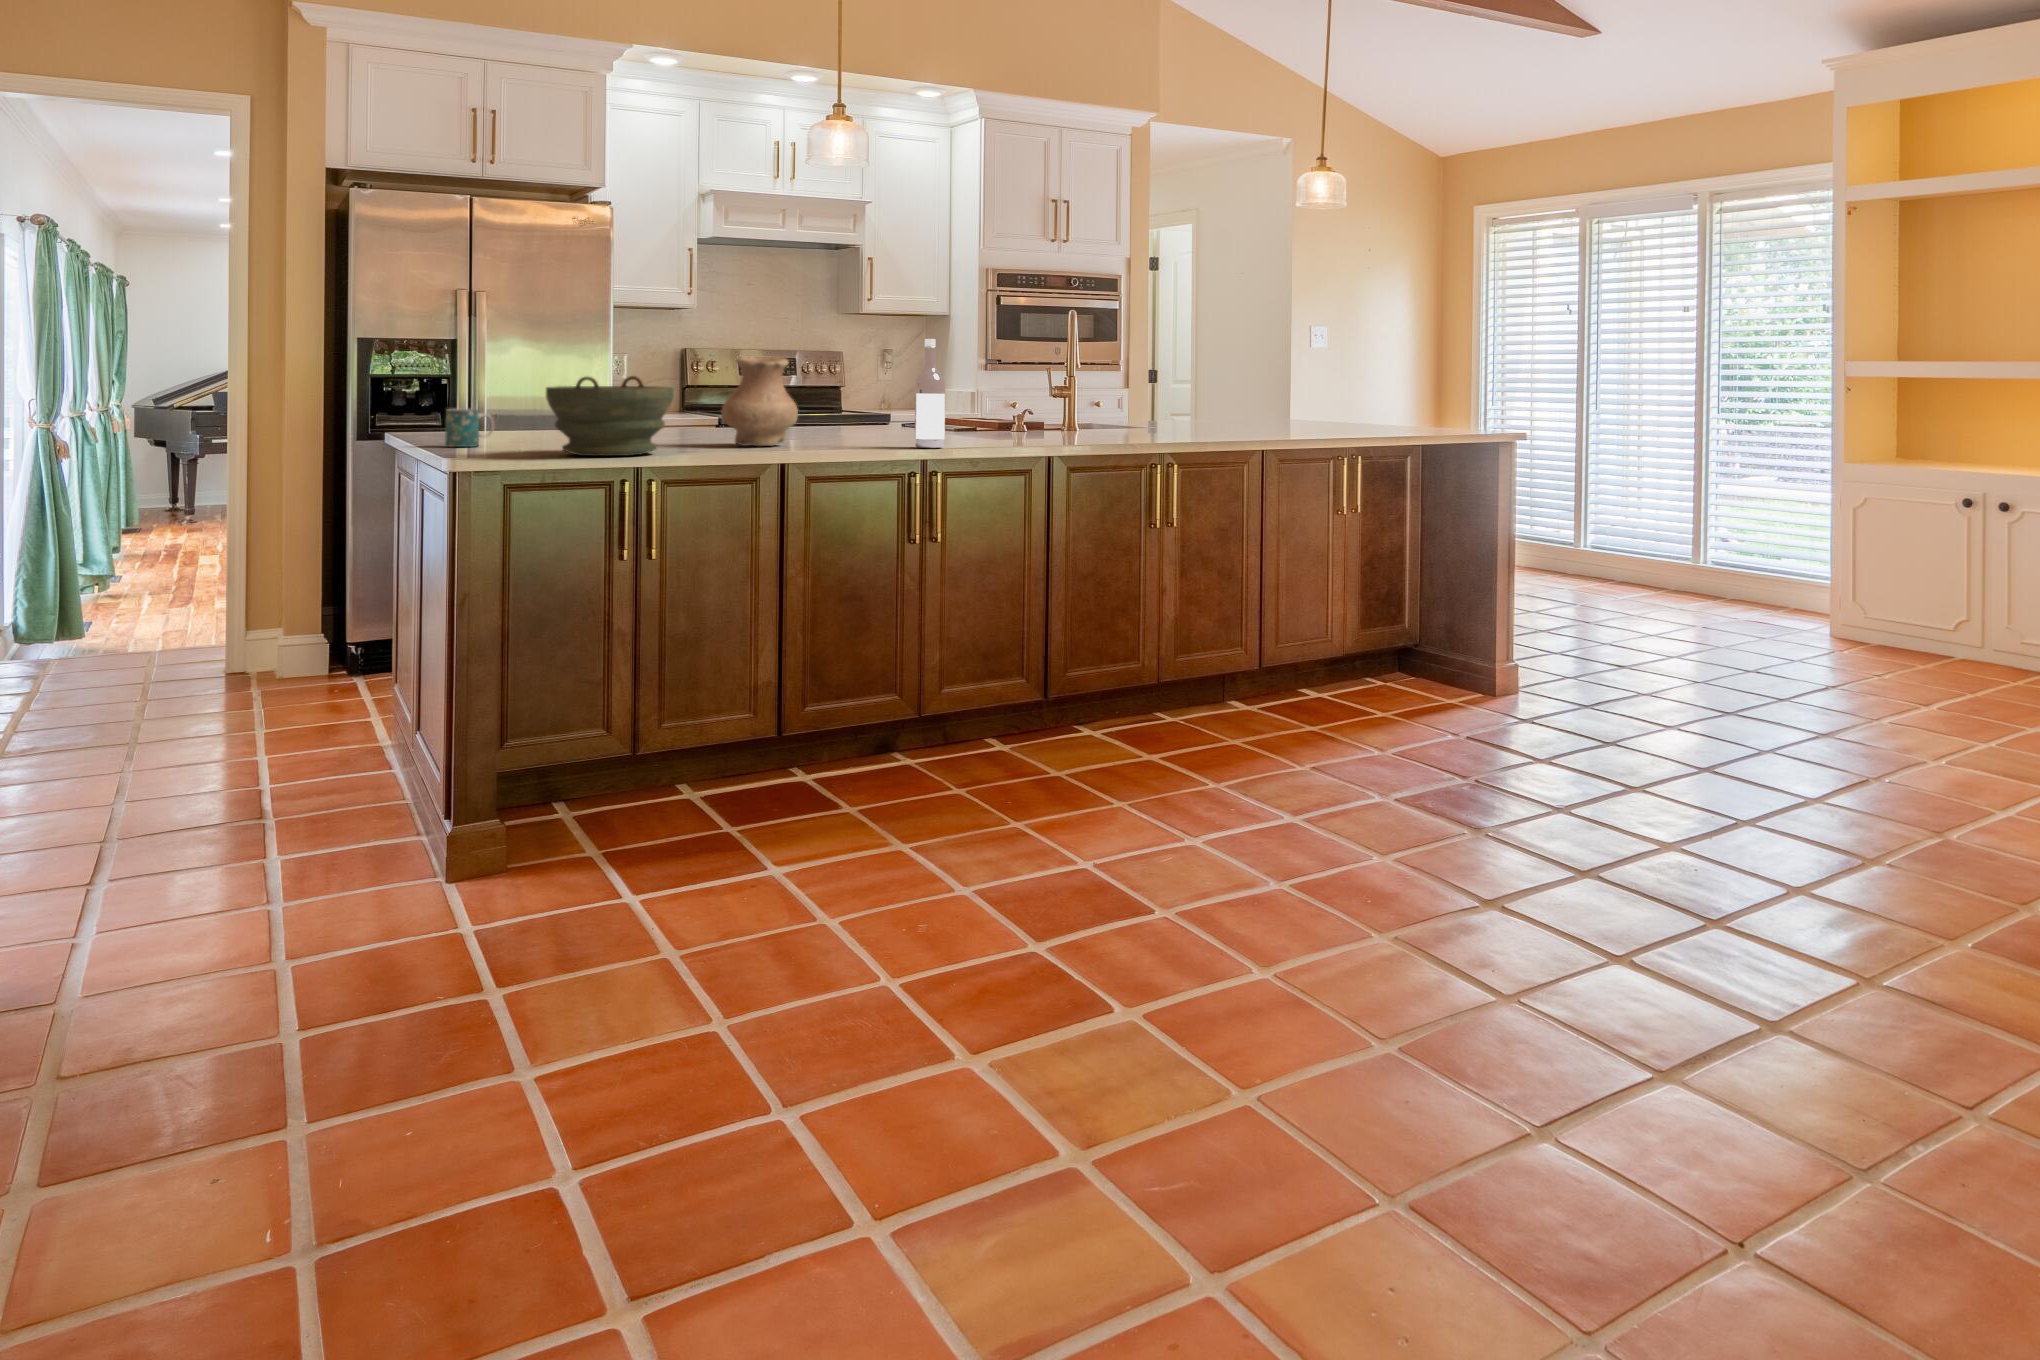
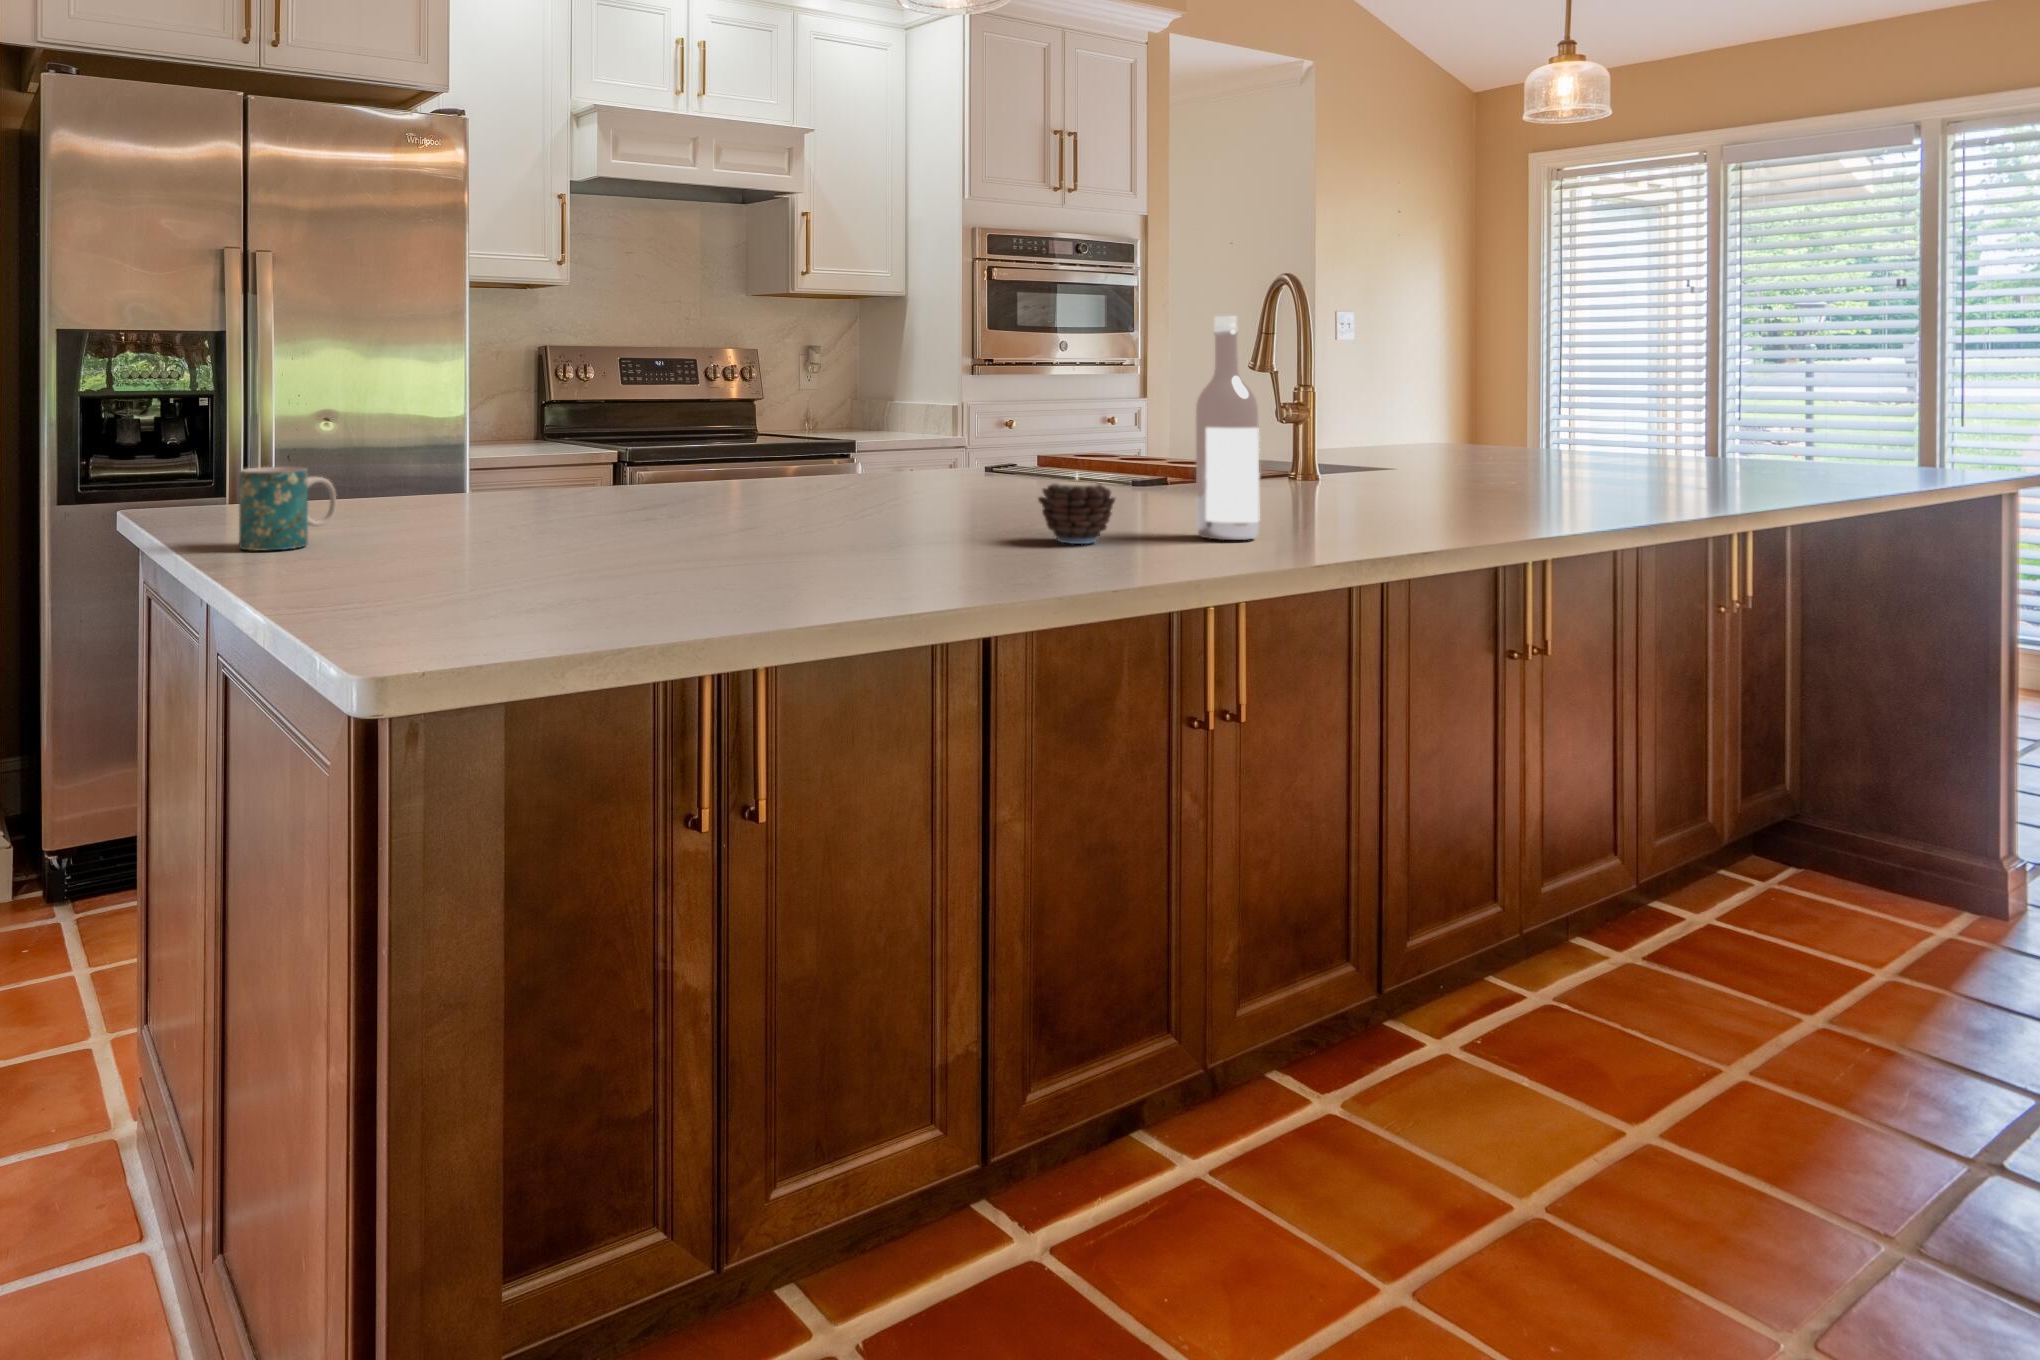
vase: present [721,356,798,446] -> none [796,354,946,538]
bowl: present [546,376,674,456] -> none [491,398,767,590]
candle: none [833,414,868,448] -> present [1038,477,1115,544]

